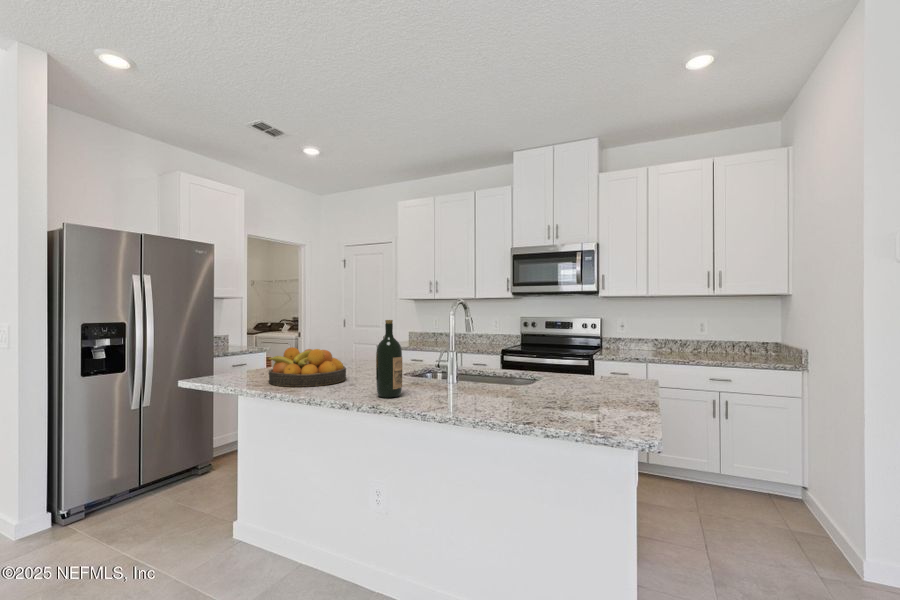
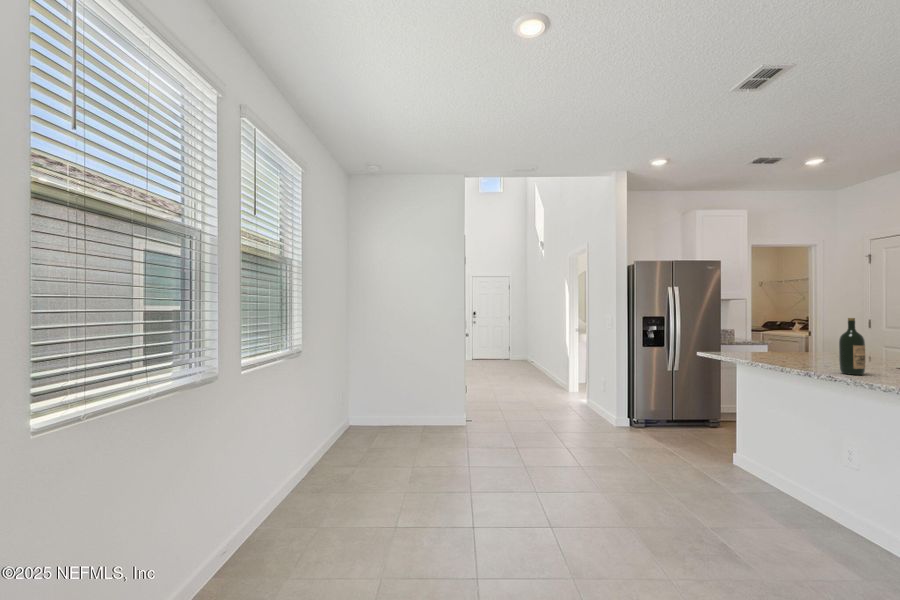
fruit bowl: present [267,347,346,387] -> none [755,336,824,364]

